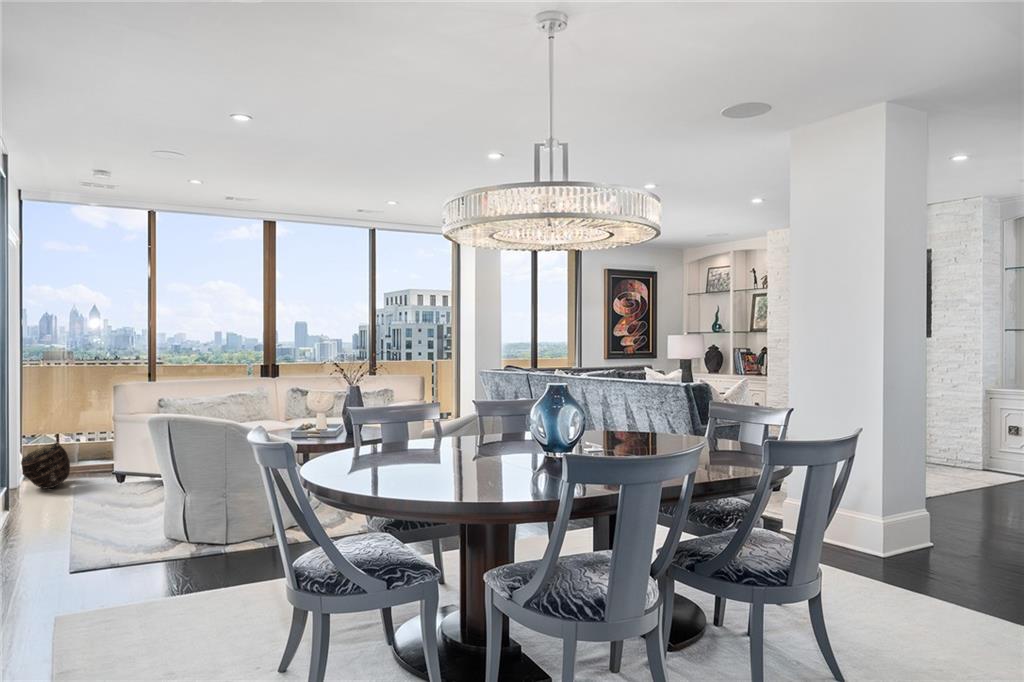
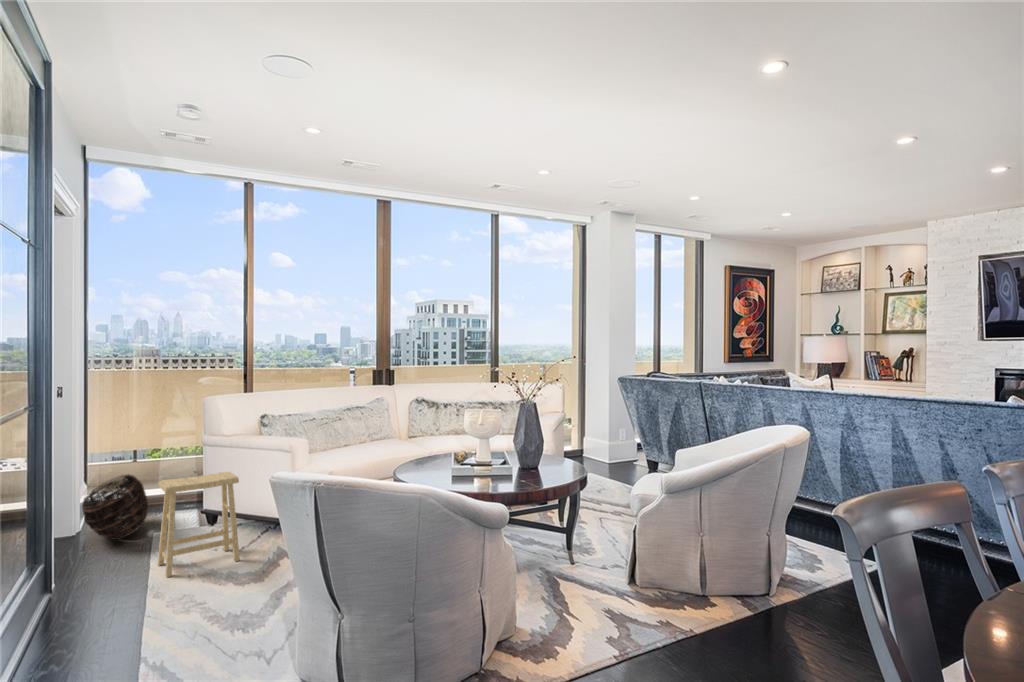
footstool: none [77,436,136,505] -> present [158,472,240,577]

